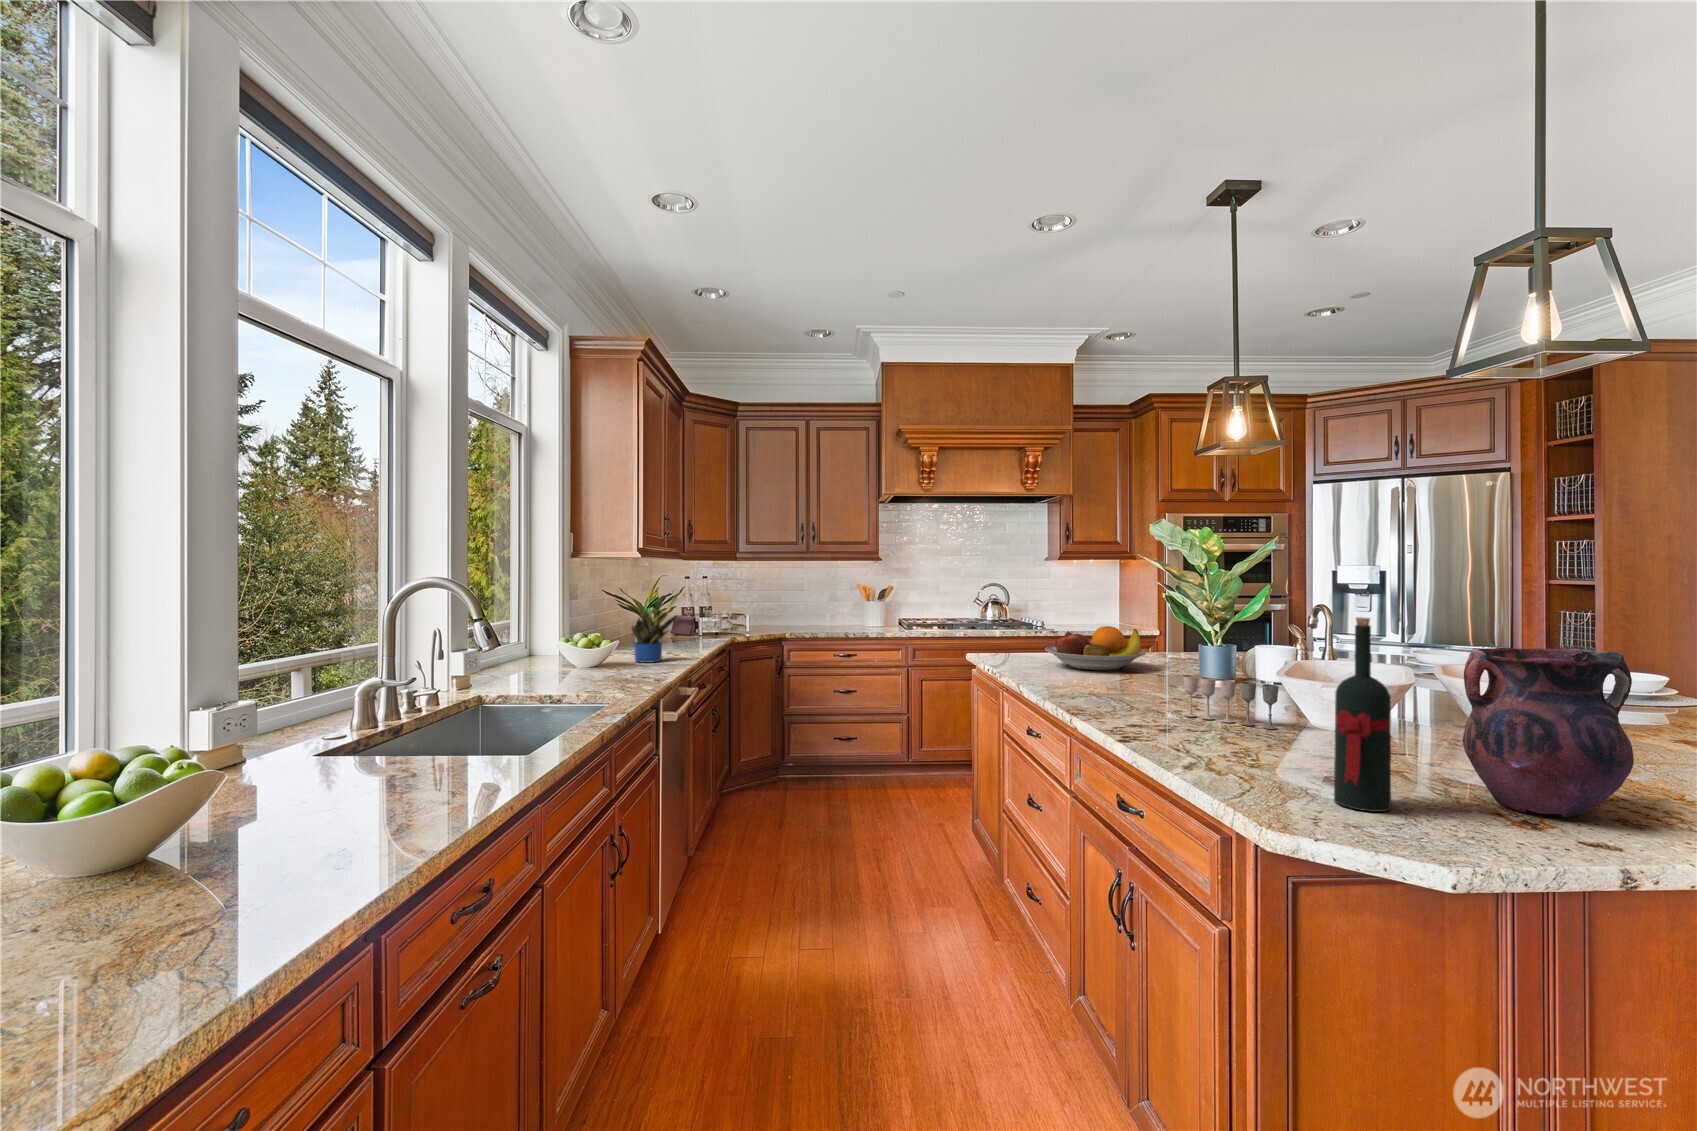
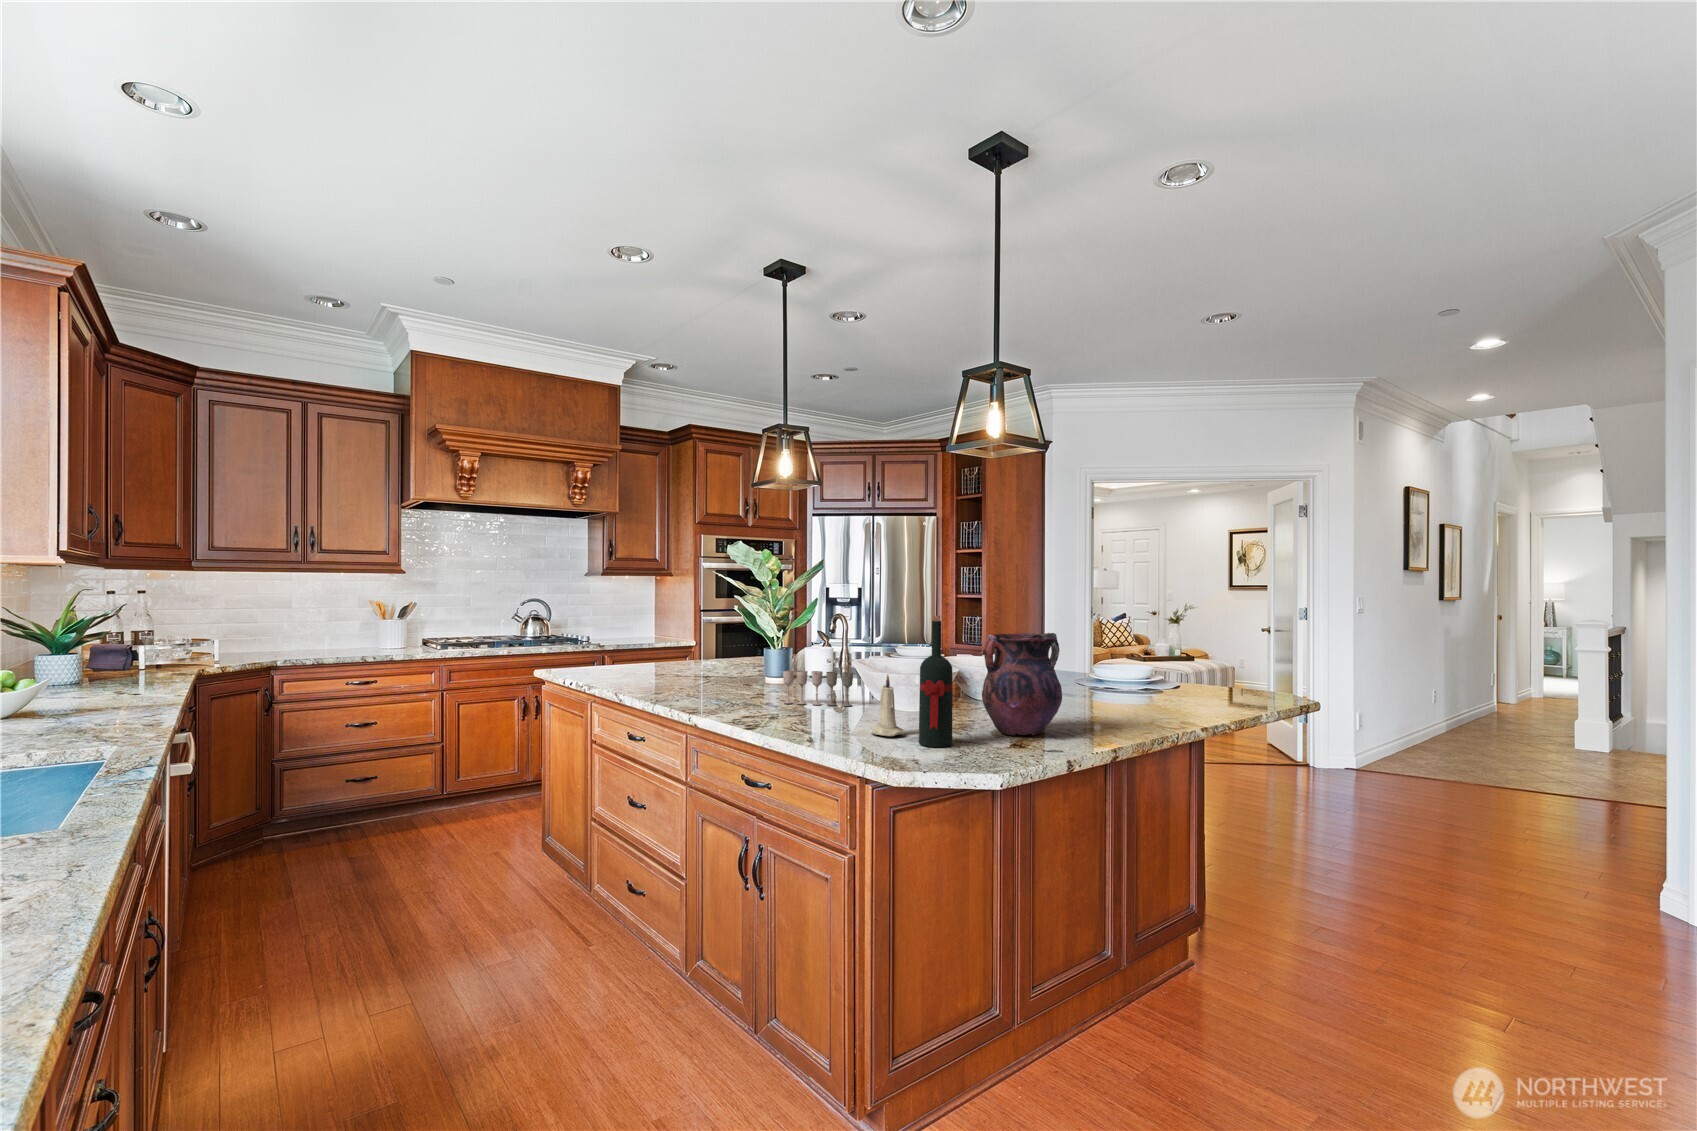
potted plant: present [632,593,677,663] -> none [67,610,154,708]
fruit bowl: present [1045,626,1146,670] -> none [633,635,723,675]
candle: none [1268,695,1321,782] -> present [871,674,904,736]

